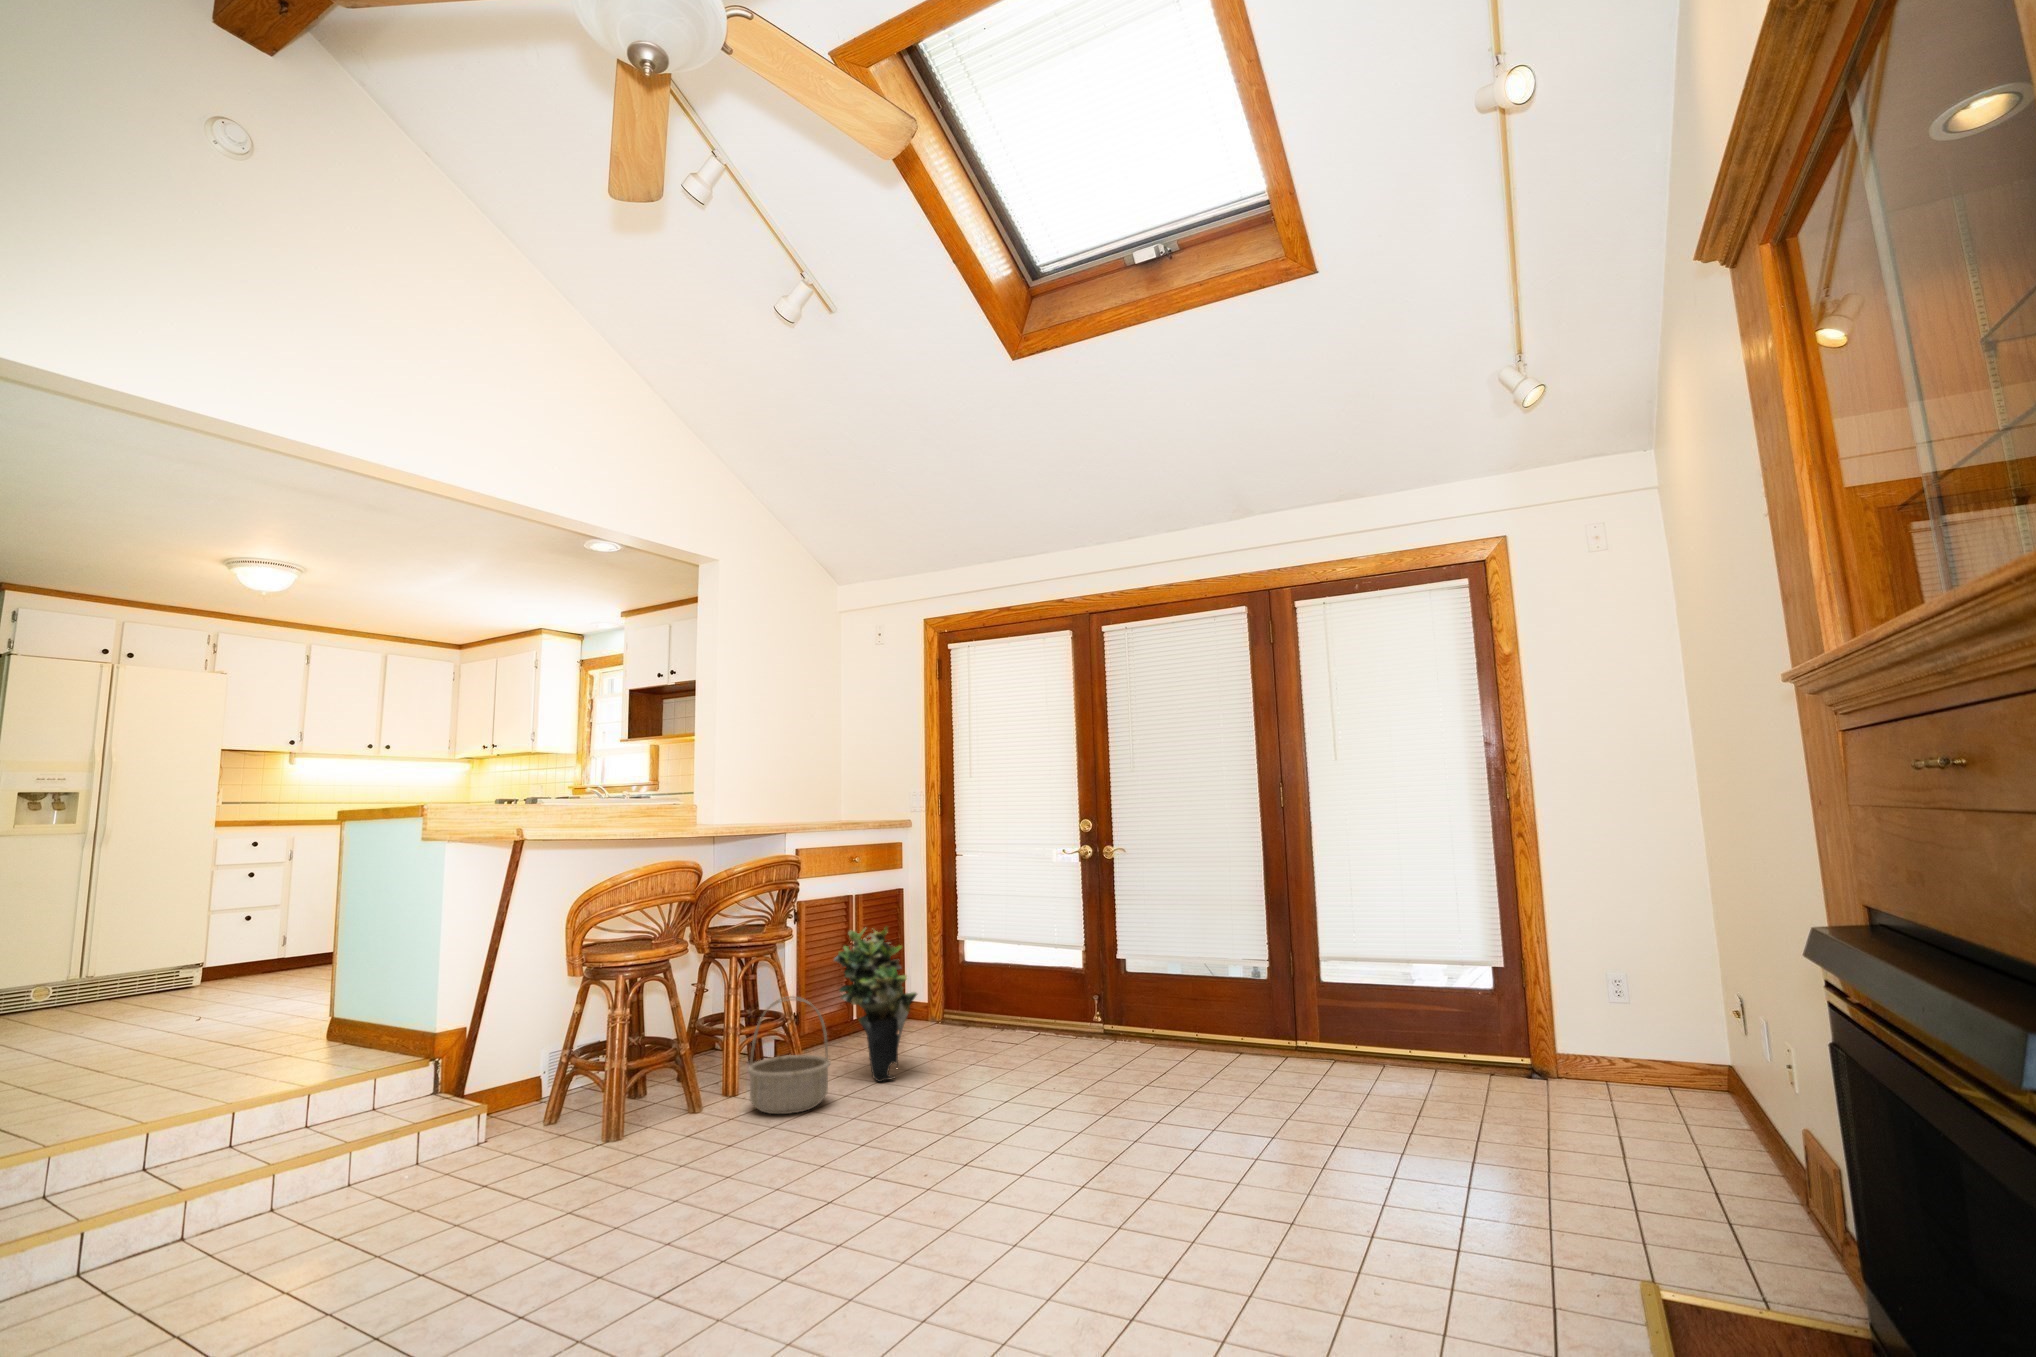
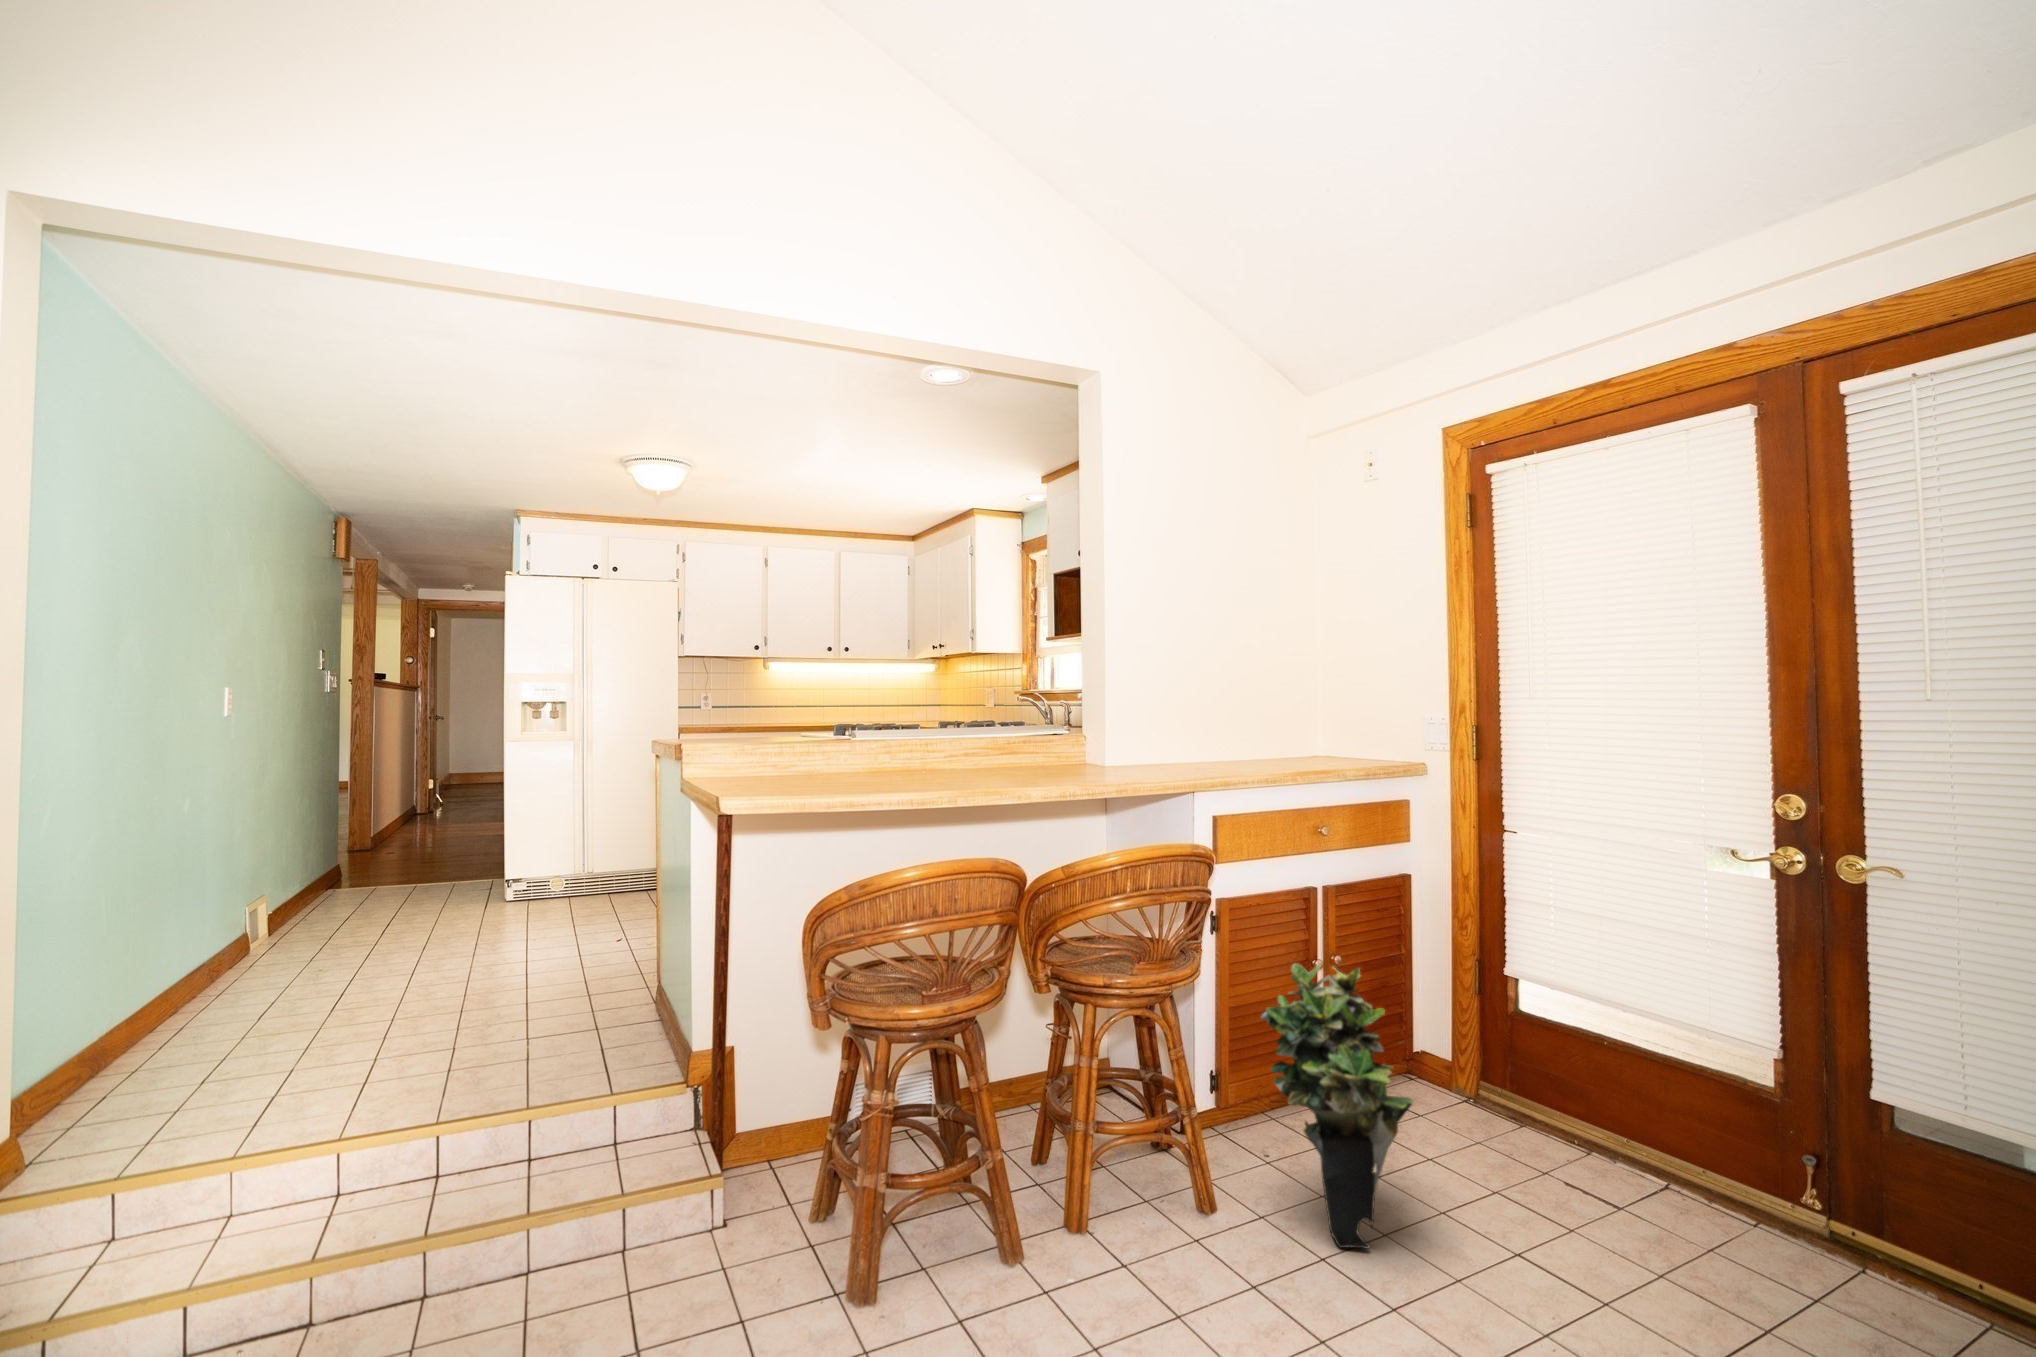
basket: present [748,997,830,1114] -> none [1105,1088,1241,1293]

